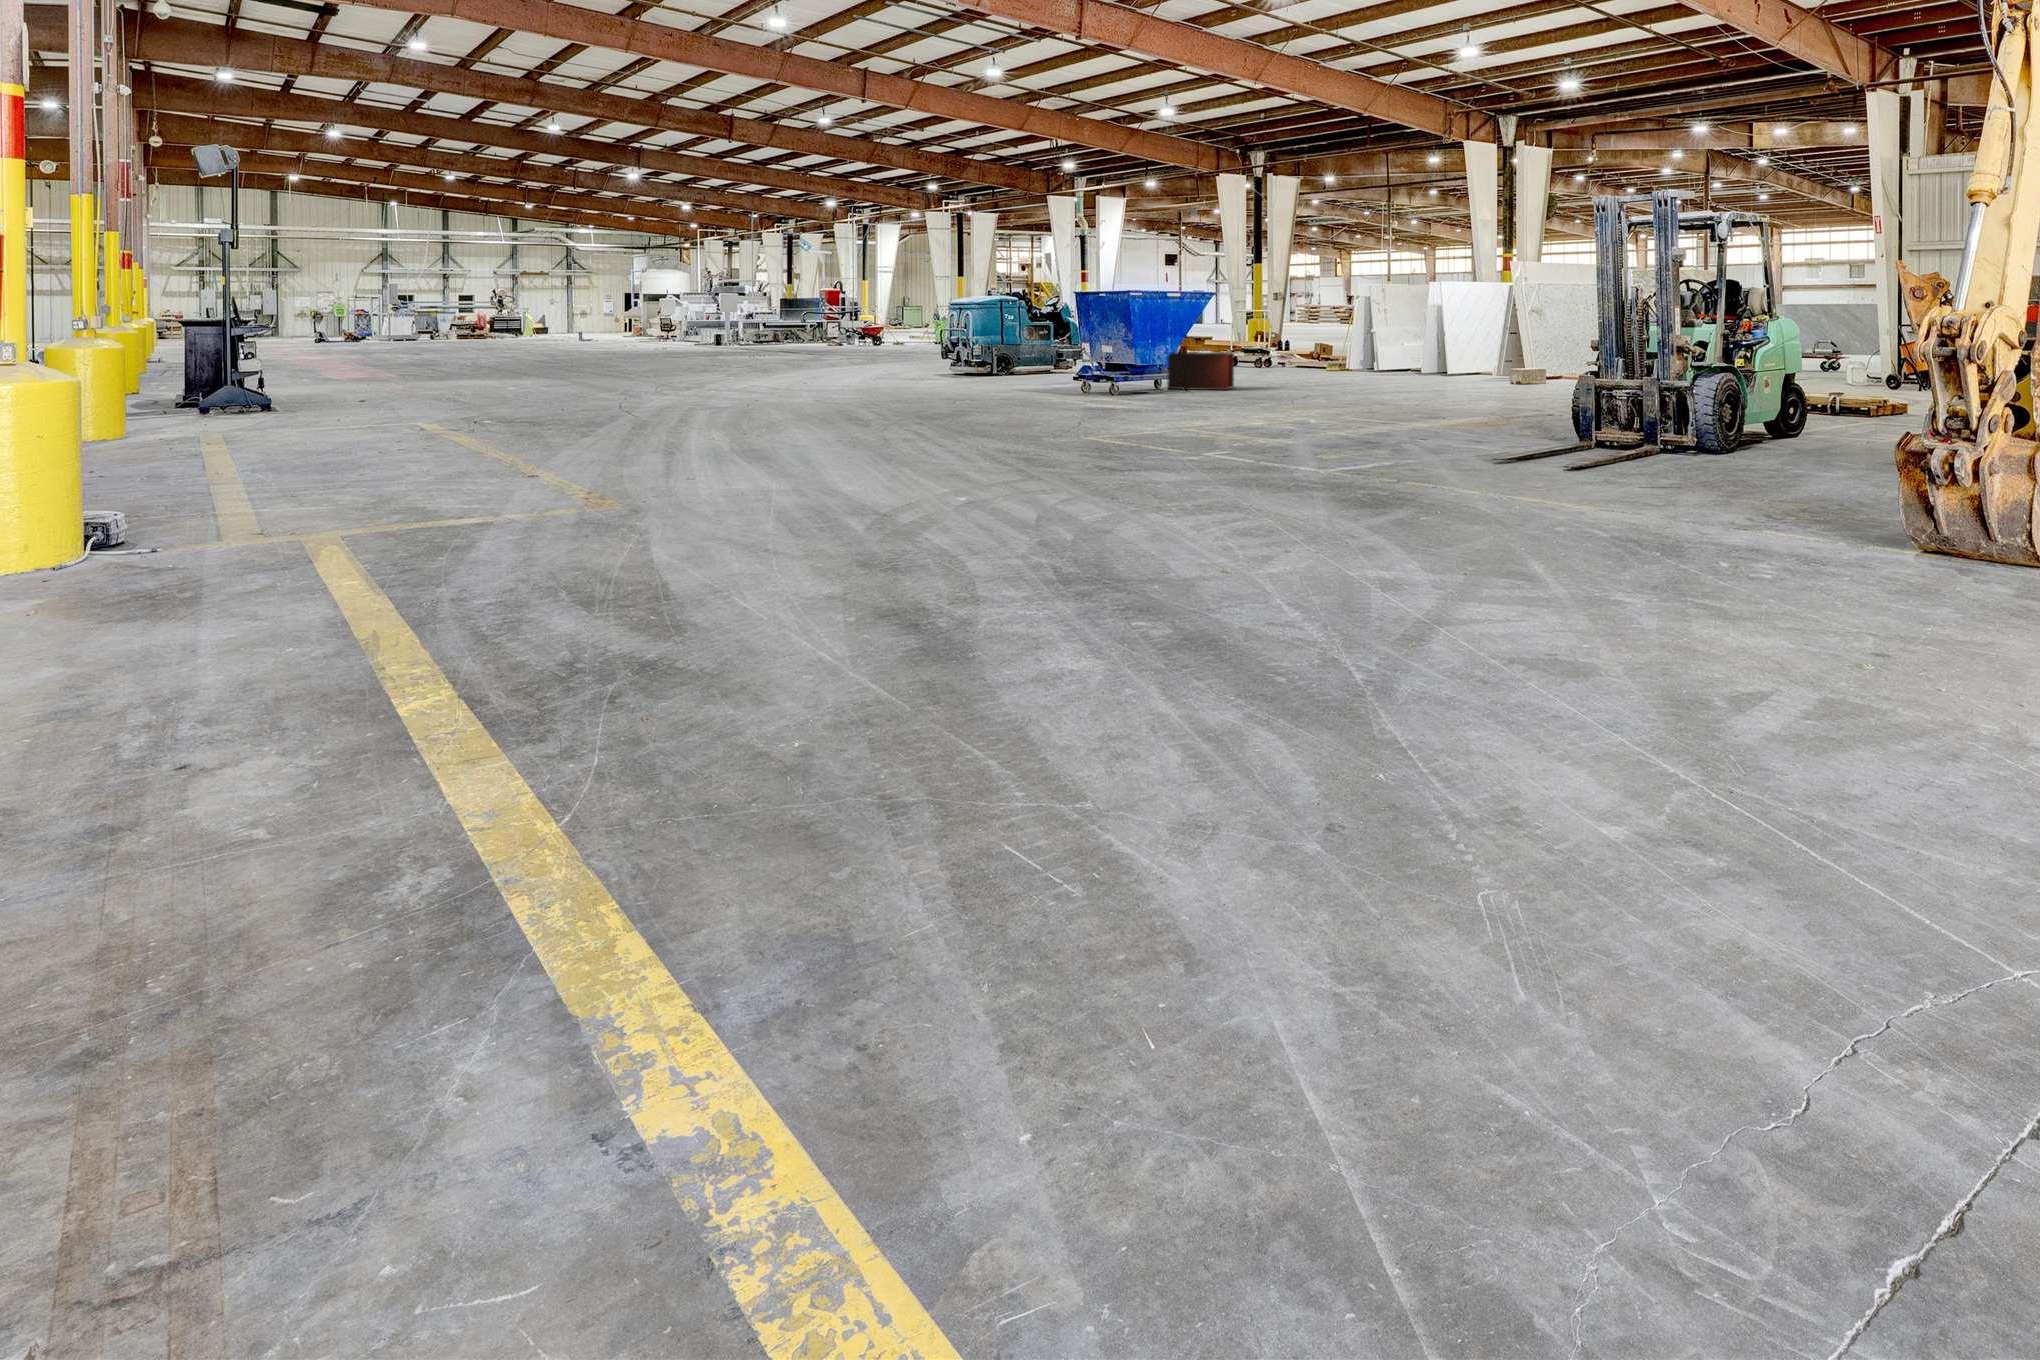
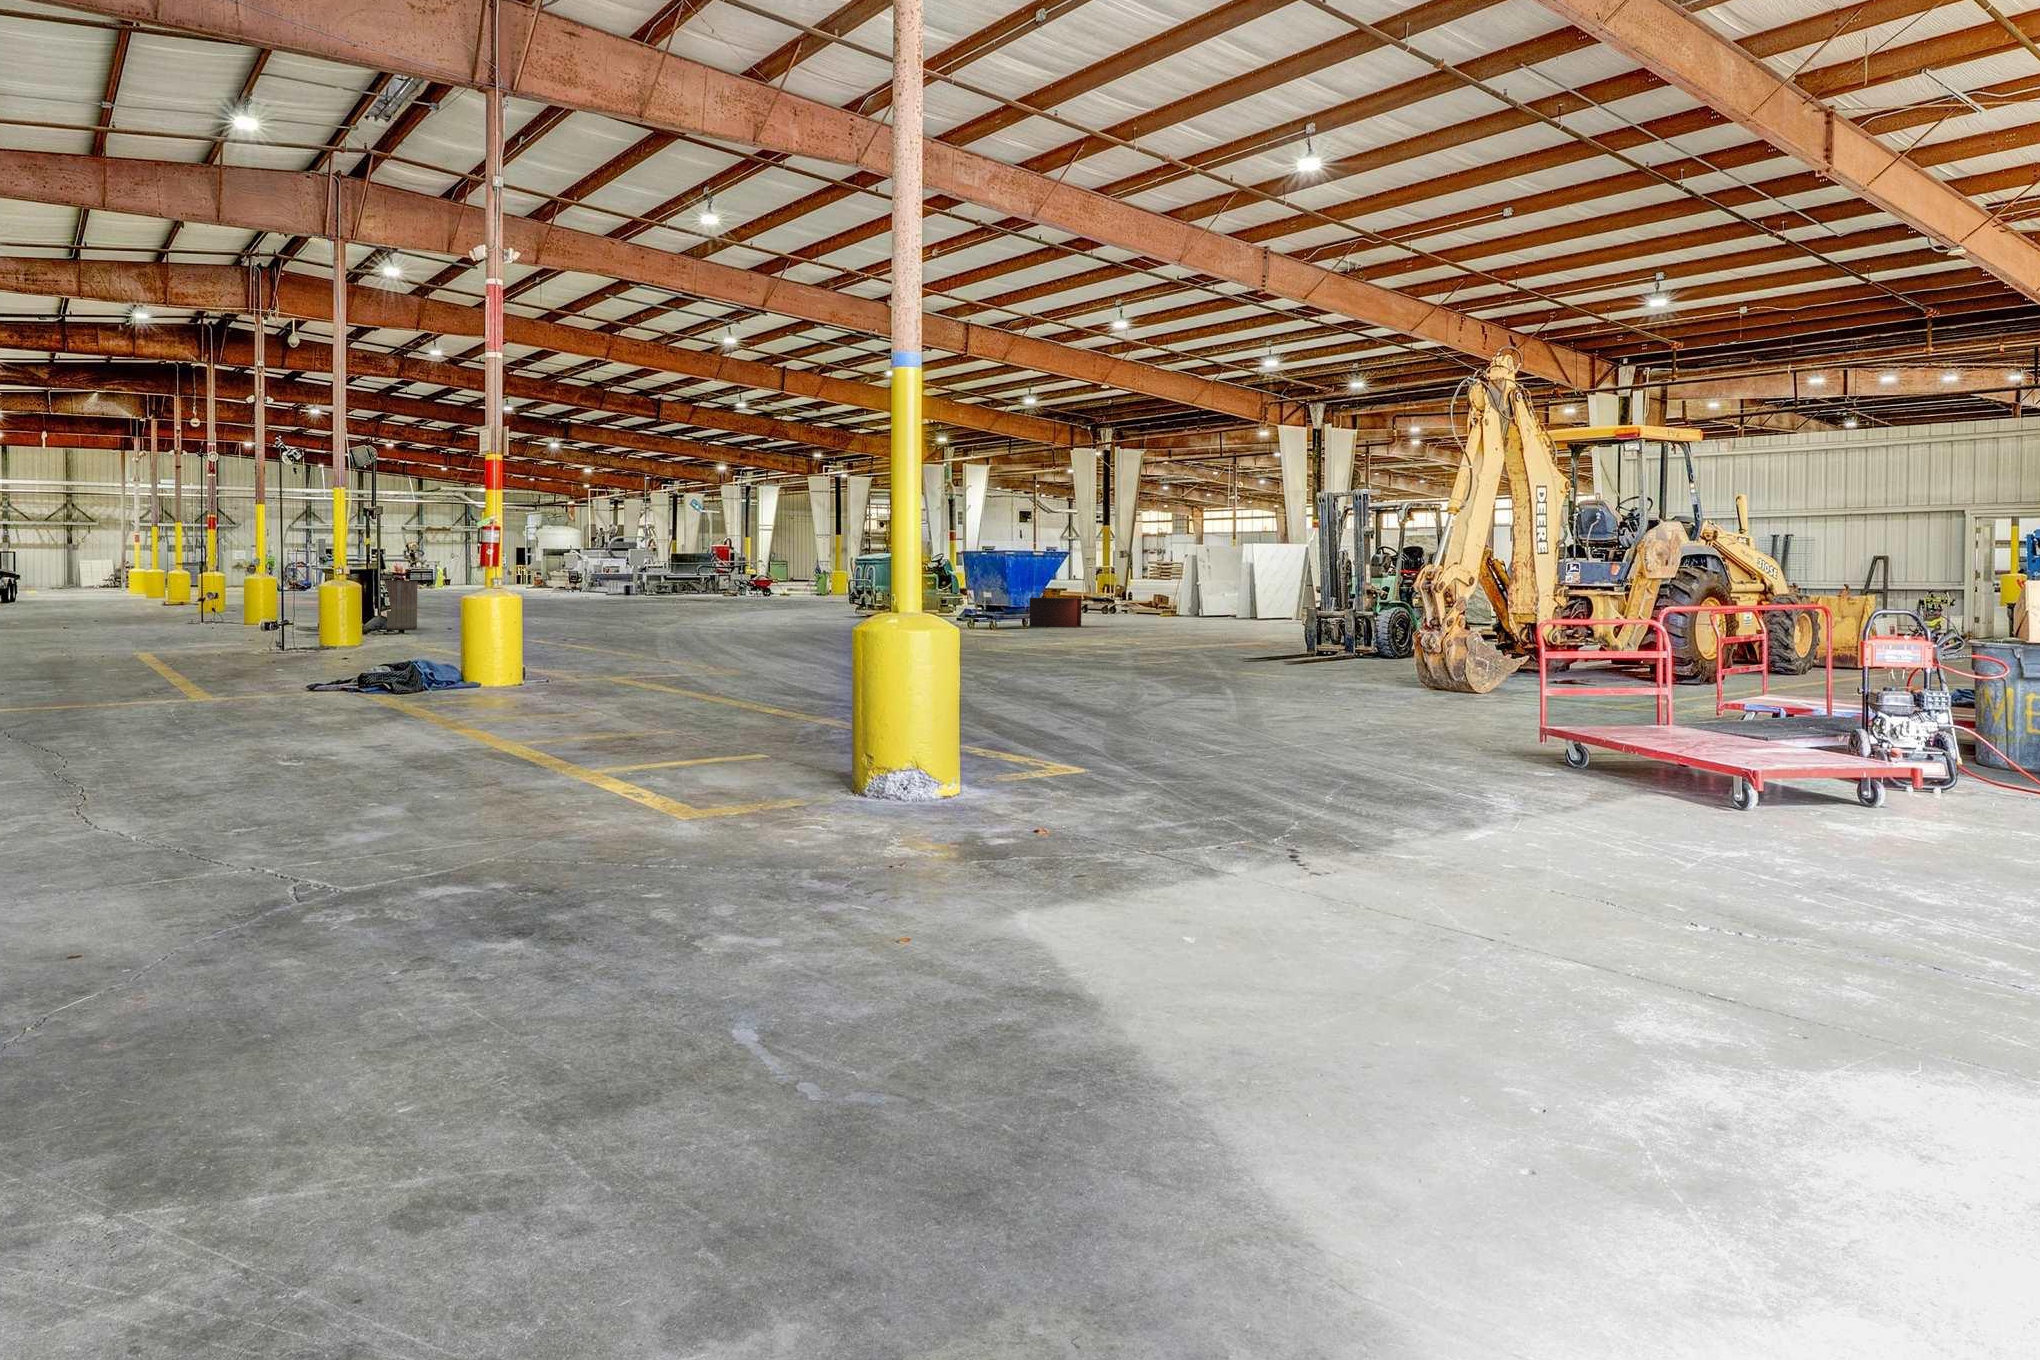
trash can: none [233,338,298,409] -> present [384,580,418,630]

